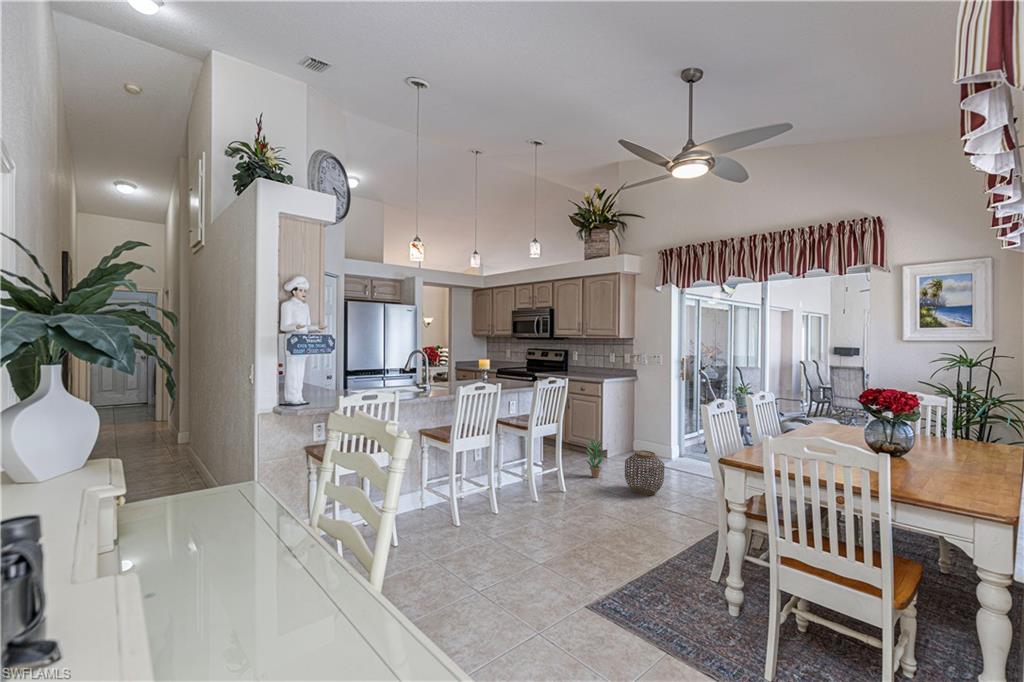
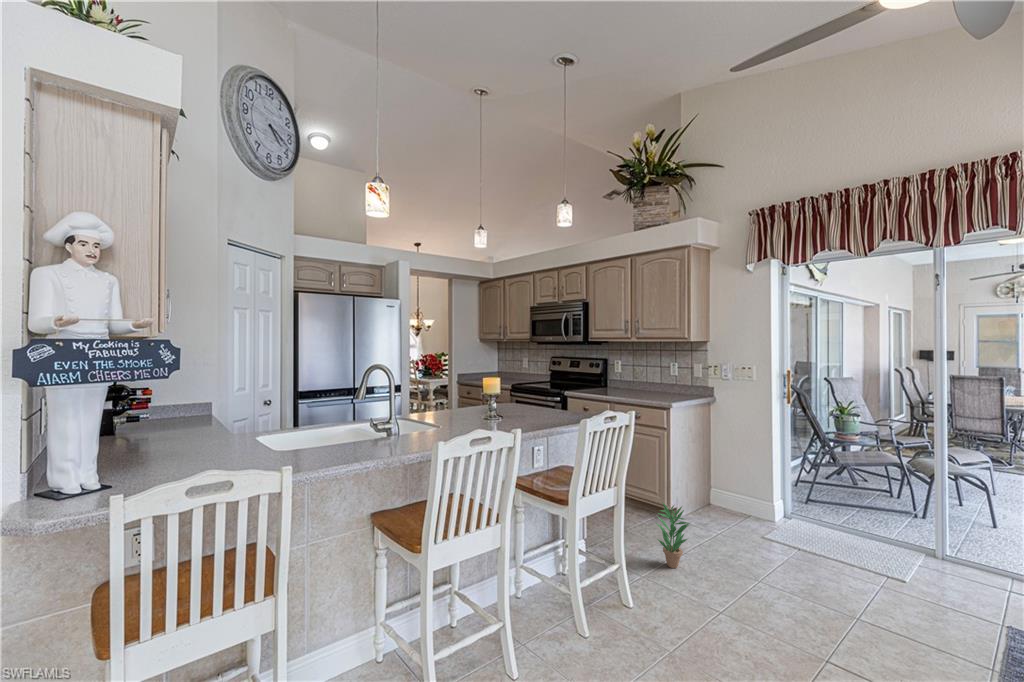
woven basket: present [625,450,665,495] -> none [734,533,811,619]

